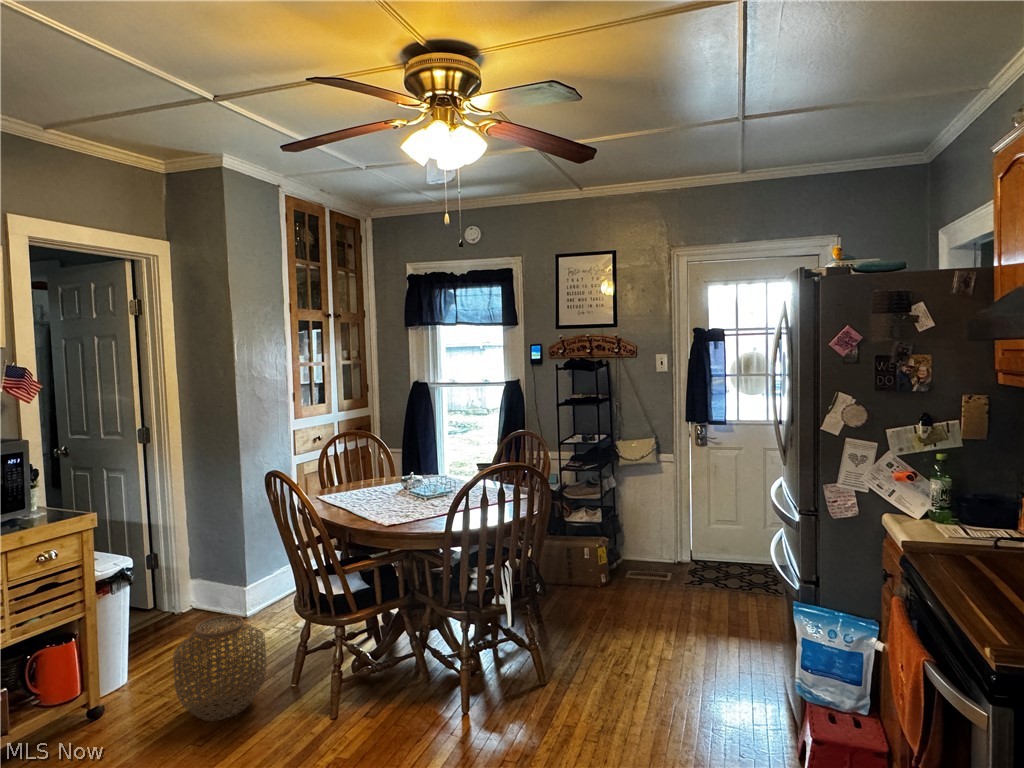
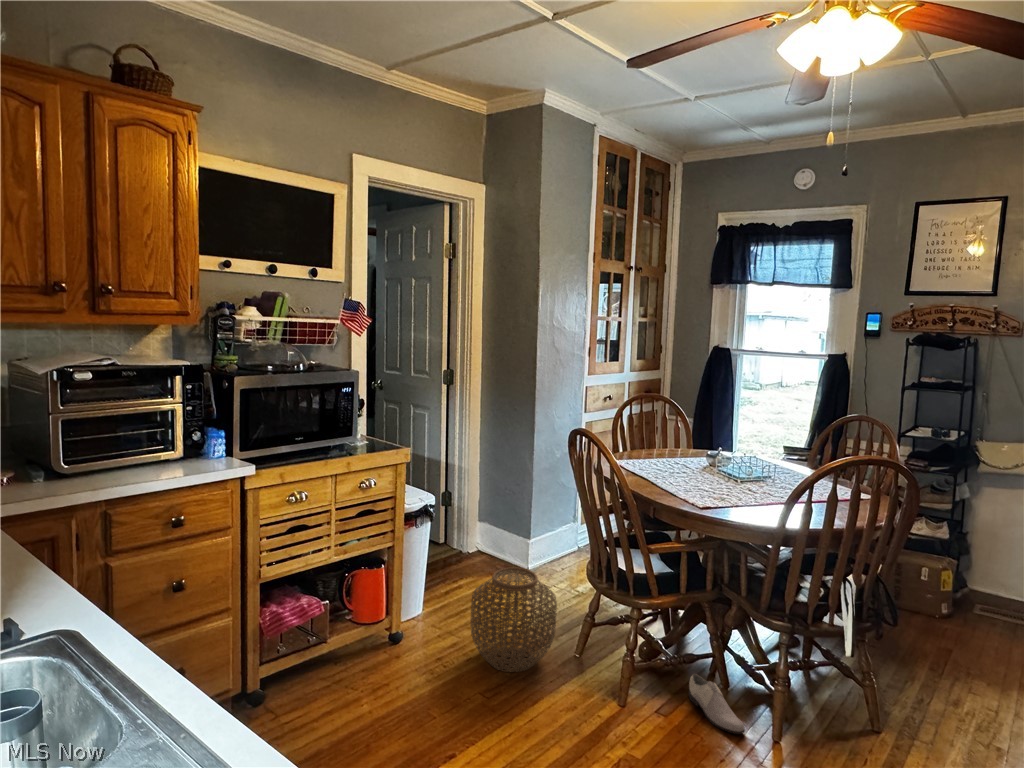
shoe: none [394,674,439,717] -> present [689,674,745,734]

